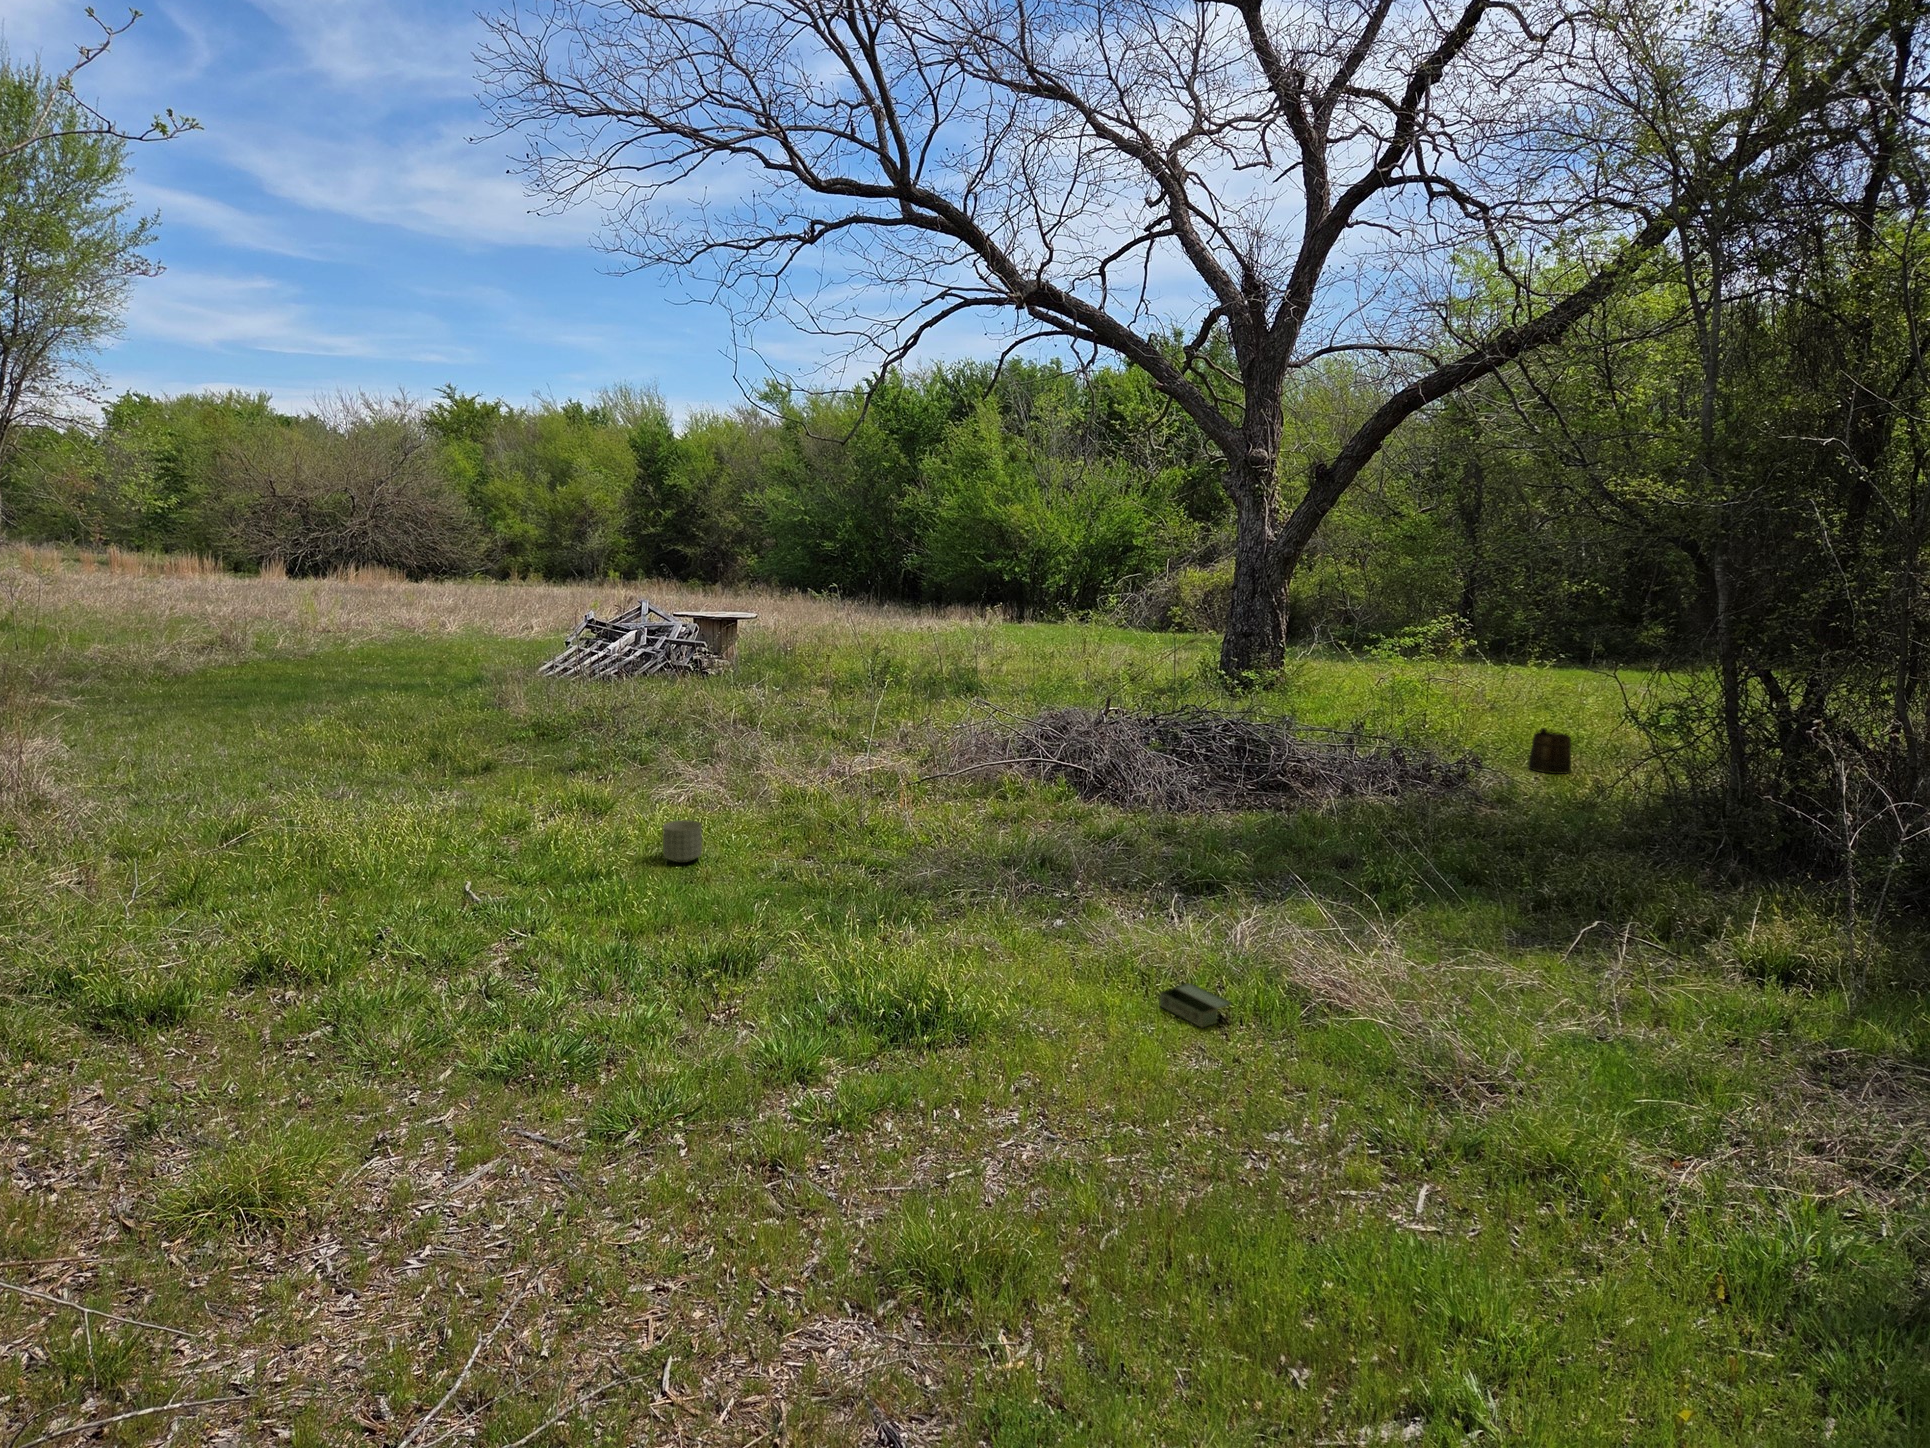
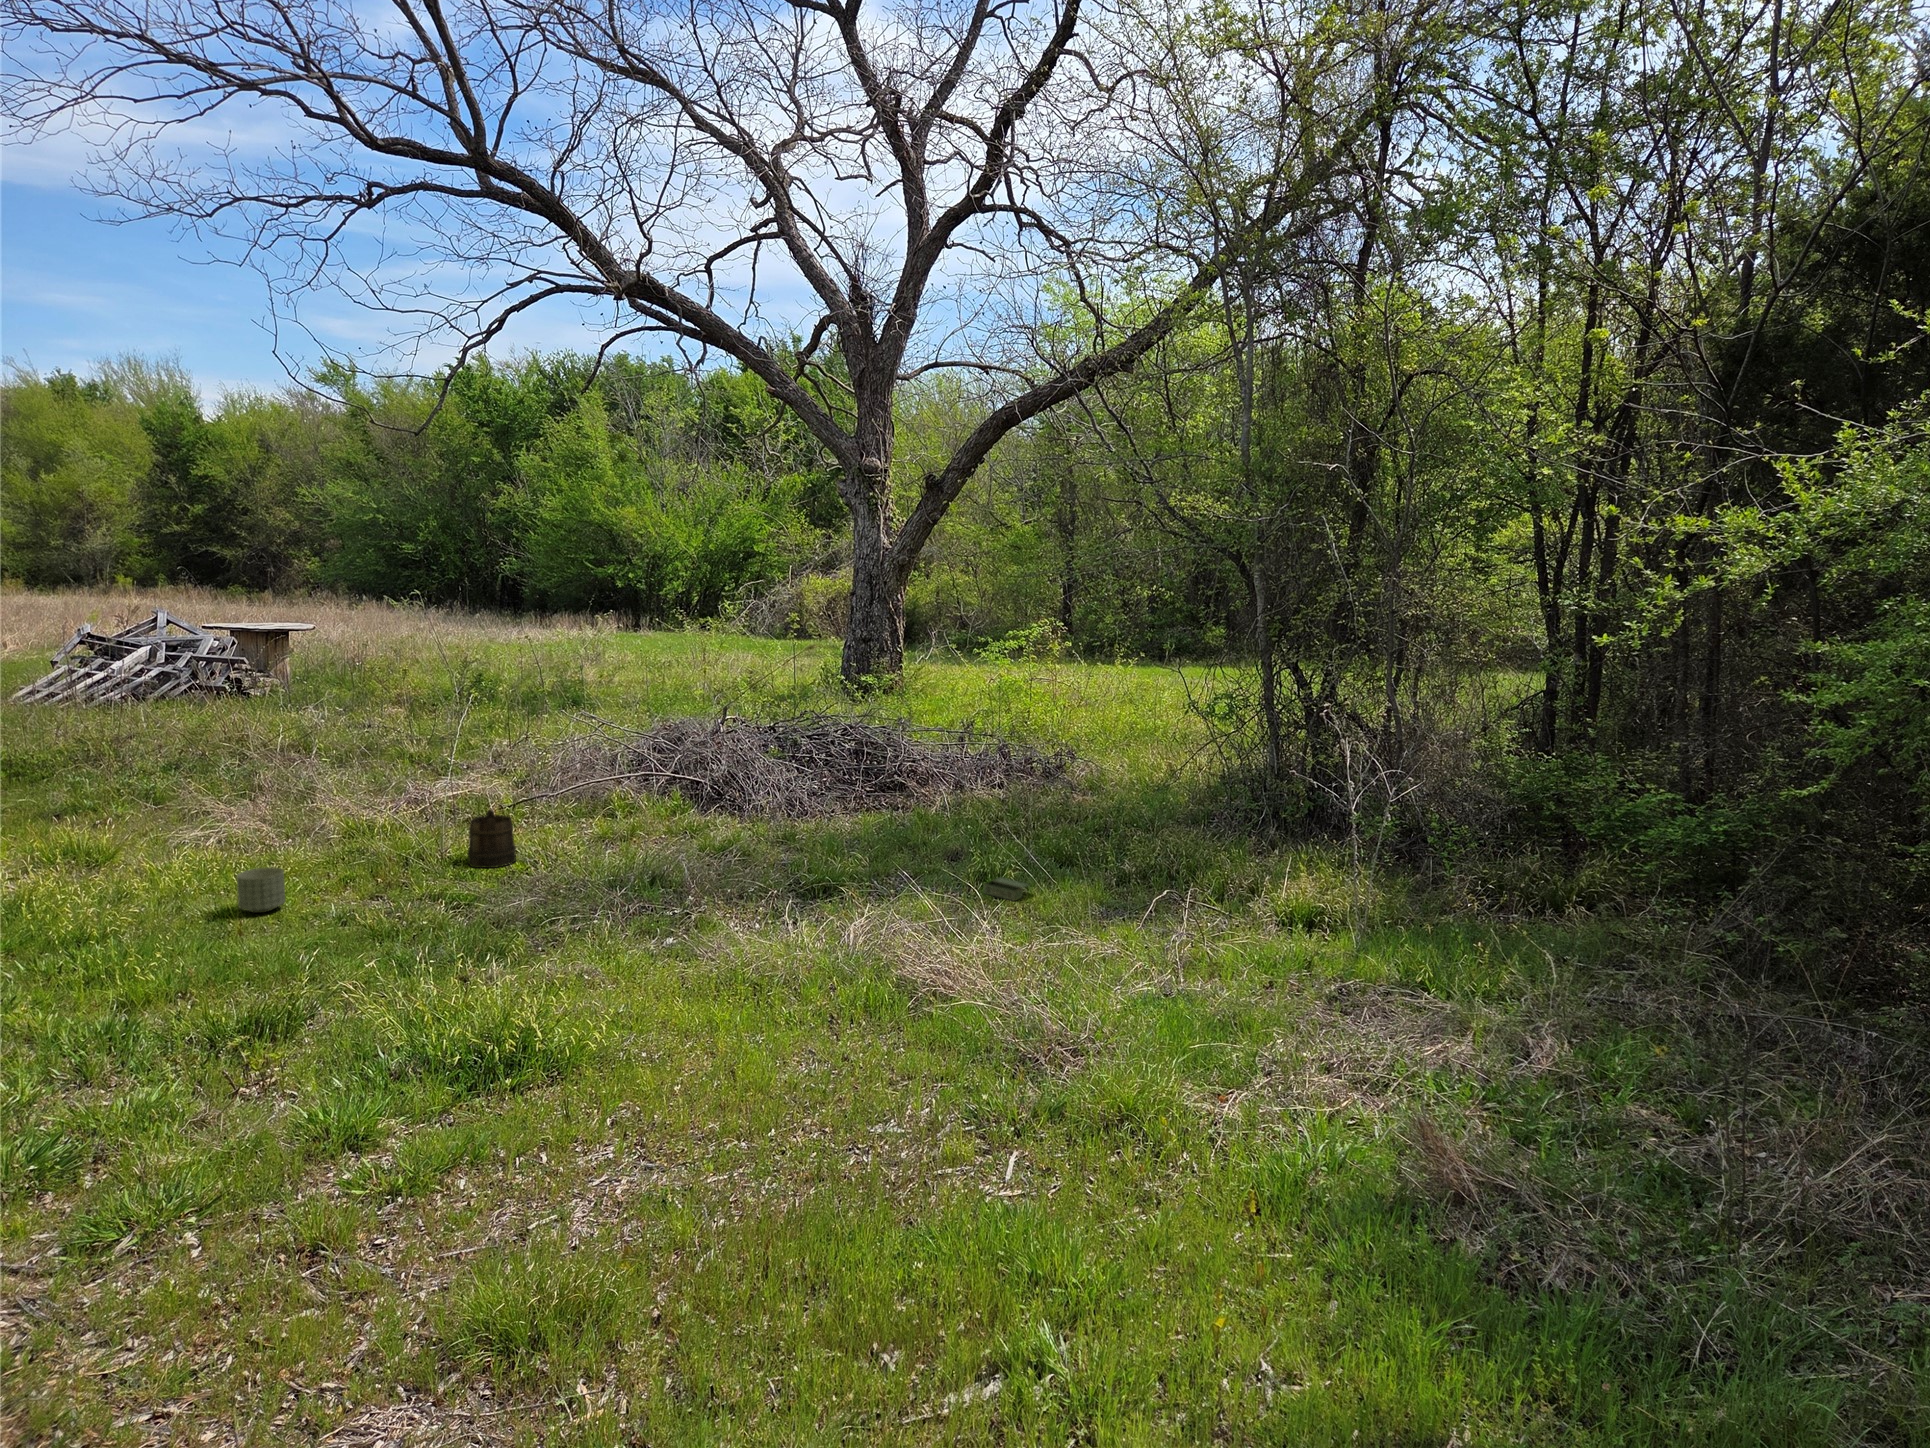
bucket: present [1528,728,1571,774] -> present [467,810,516,868]
toolbox: present [1160,983,1231,1027] -> present [983,877,1030,901]

